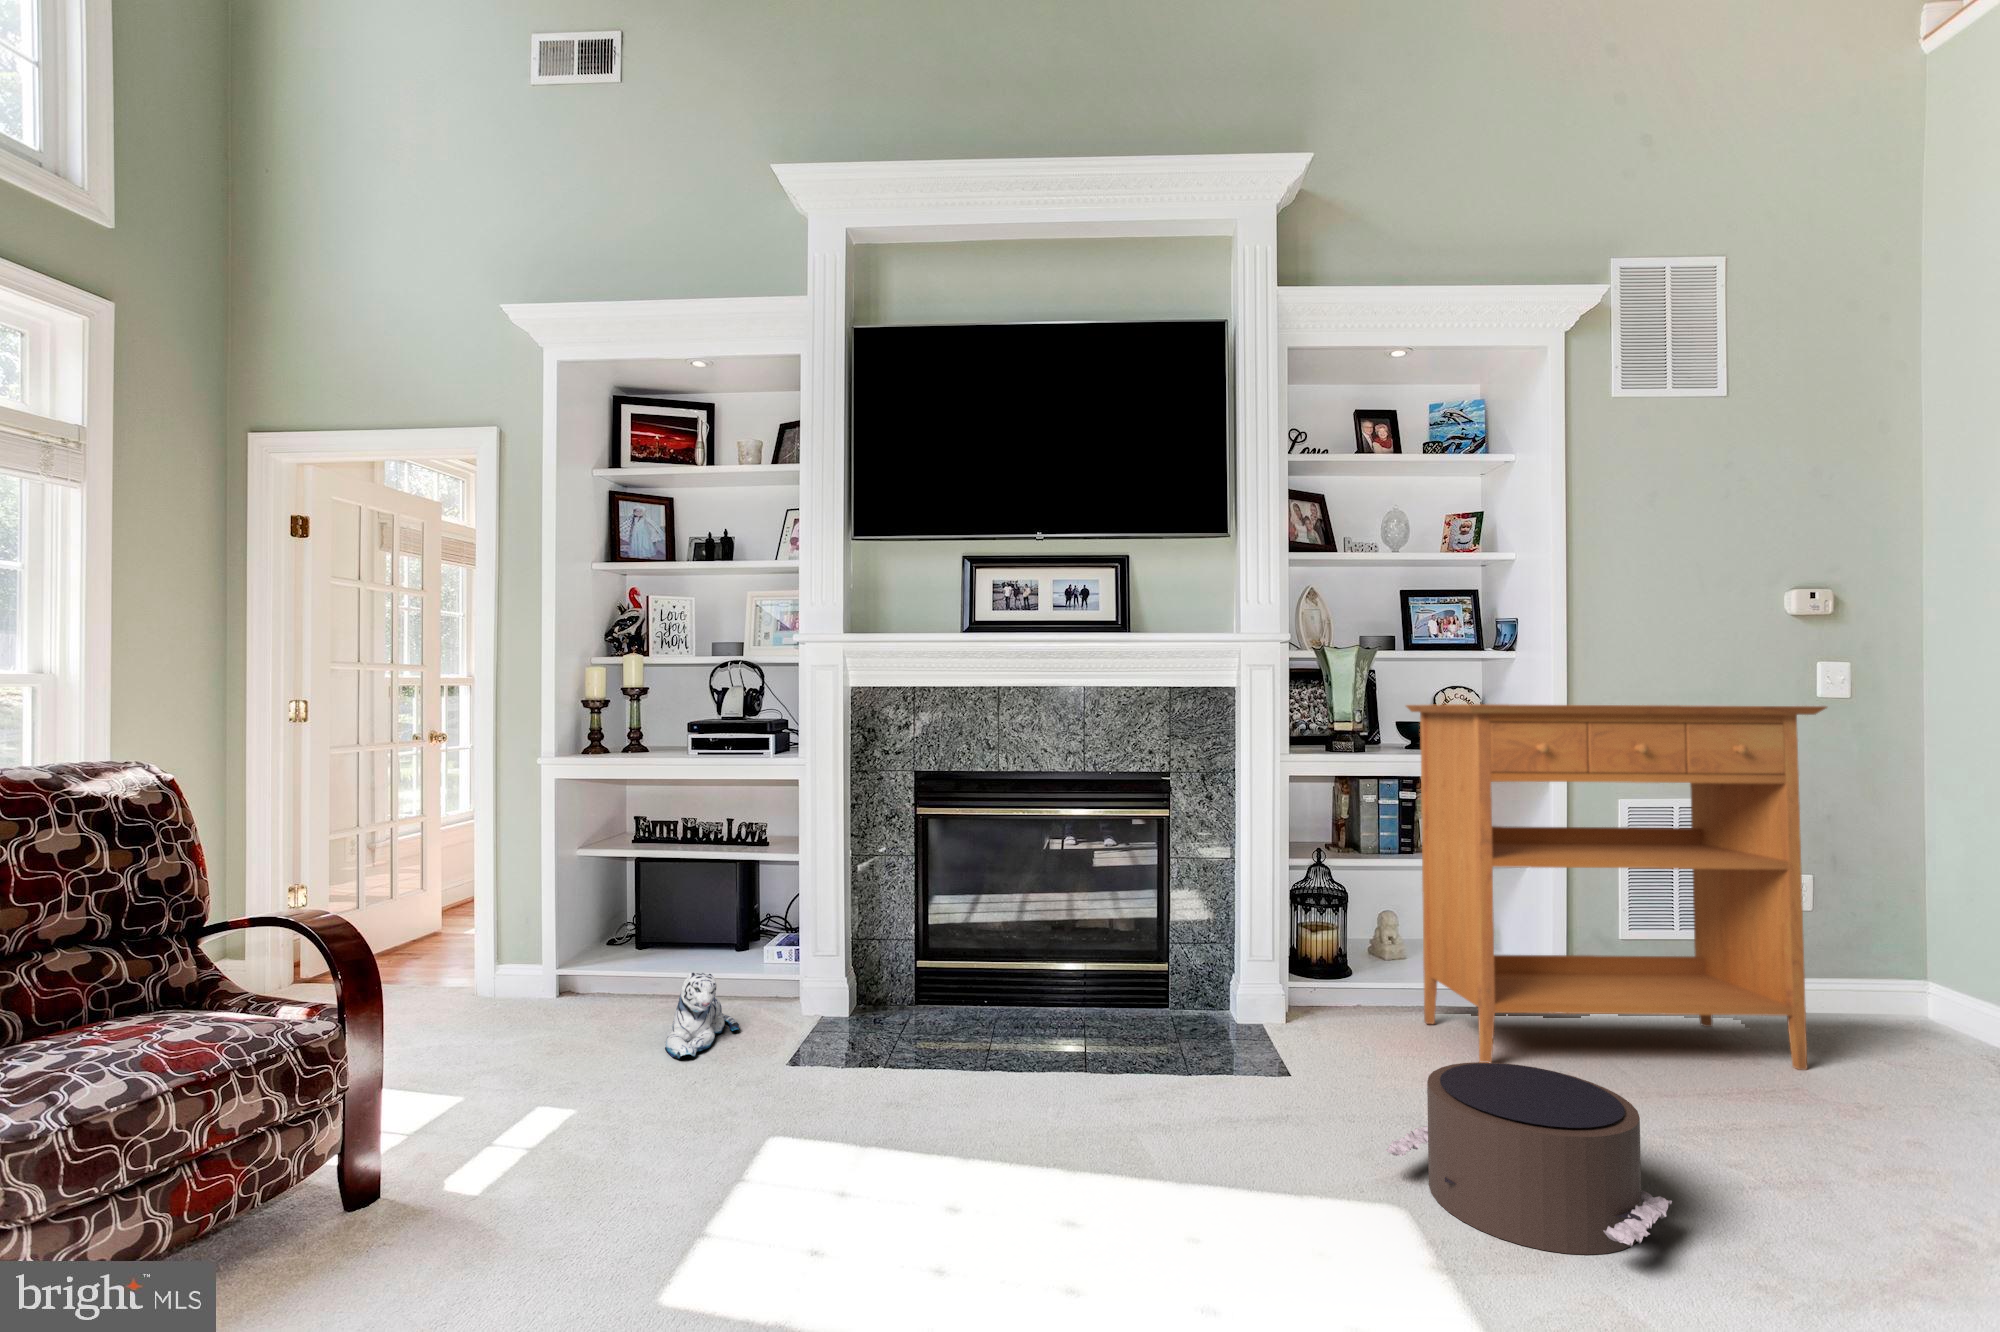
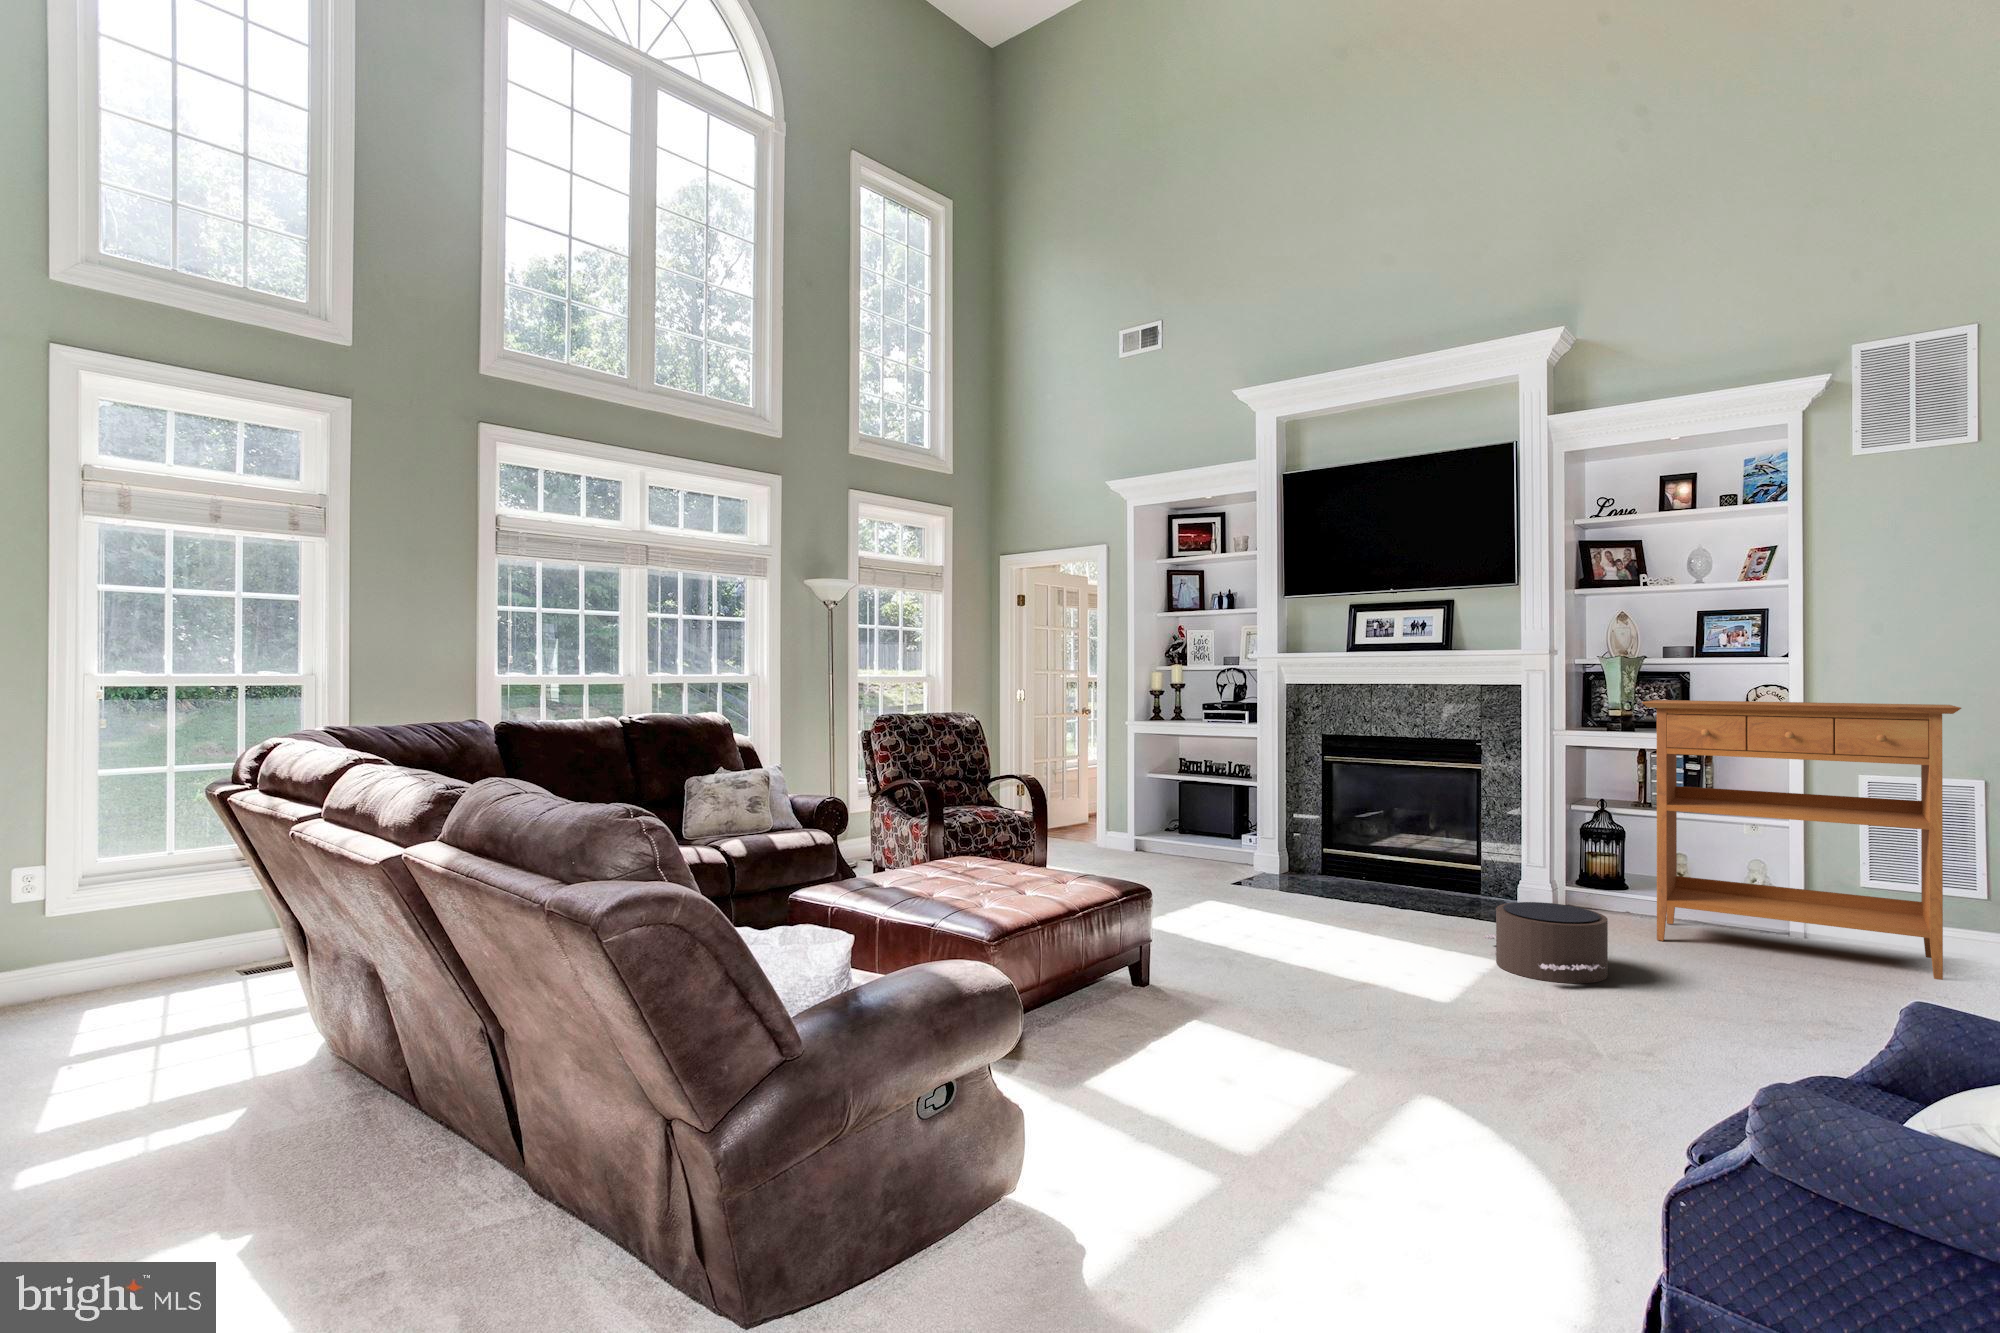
plush toy: present [665,973,739,1059] -> none [1179,835,1221,875]

